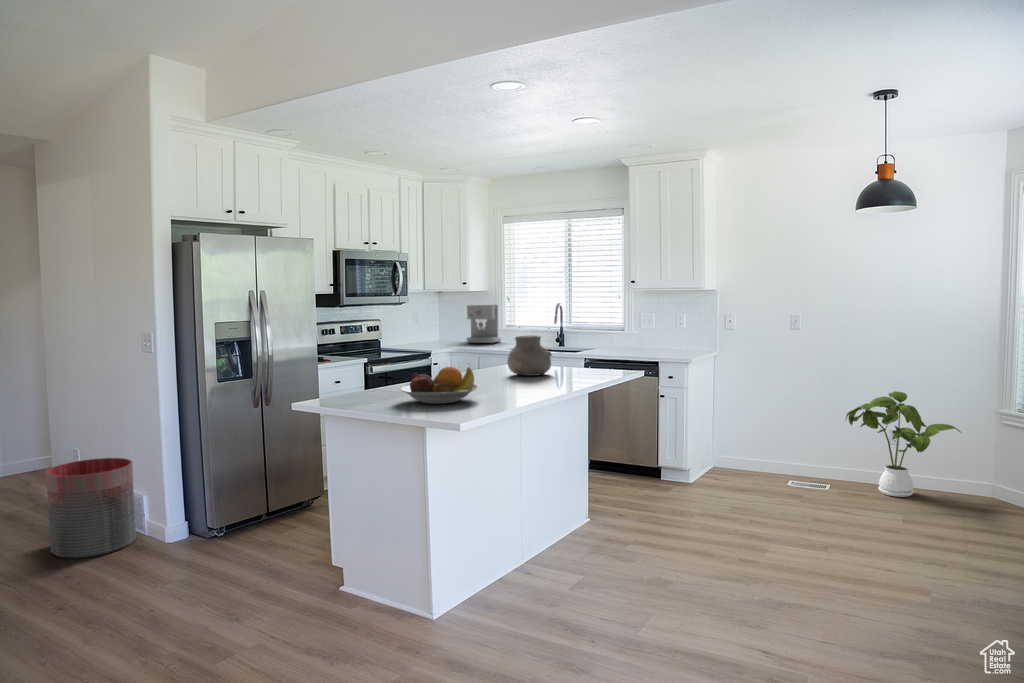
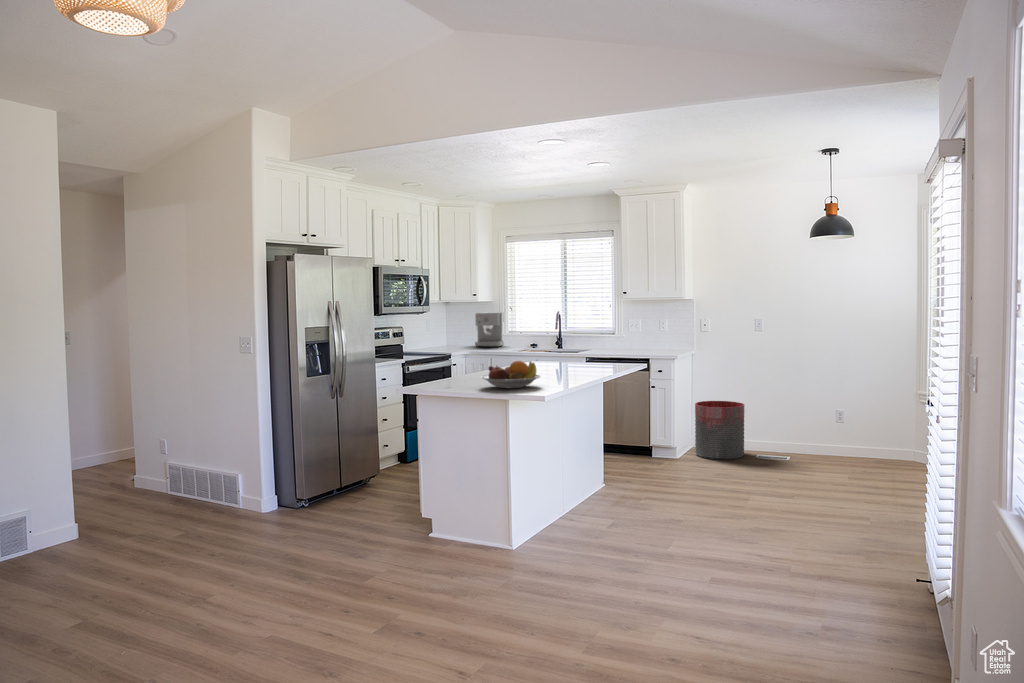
vase: present [507,335,552,376] -> none [541,338,577,370]
house plant: present [846,391,961,497] -> none [801,381,890,465]
trash can: present [46,458,136,558] -> present [695,401,744,460]

